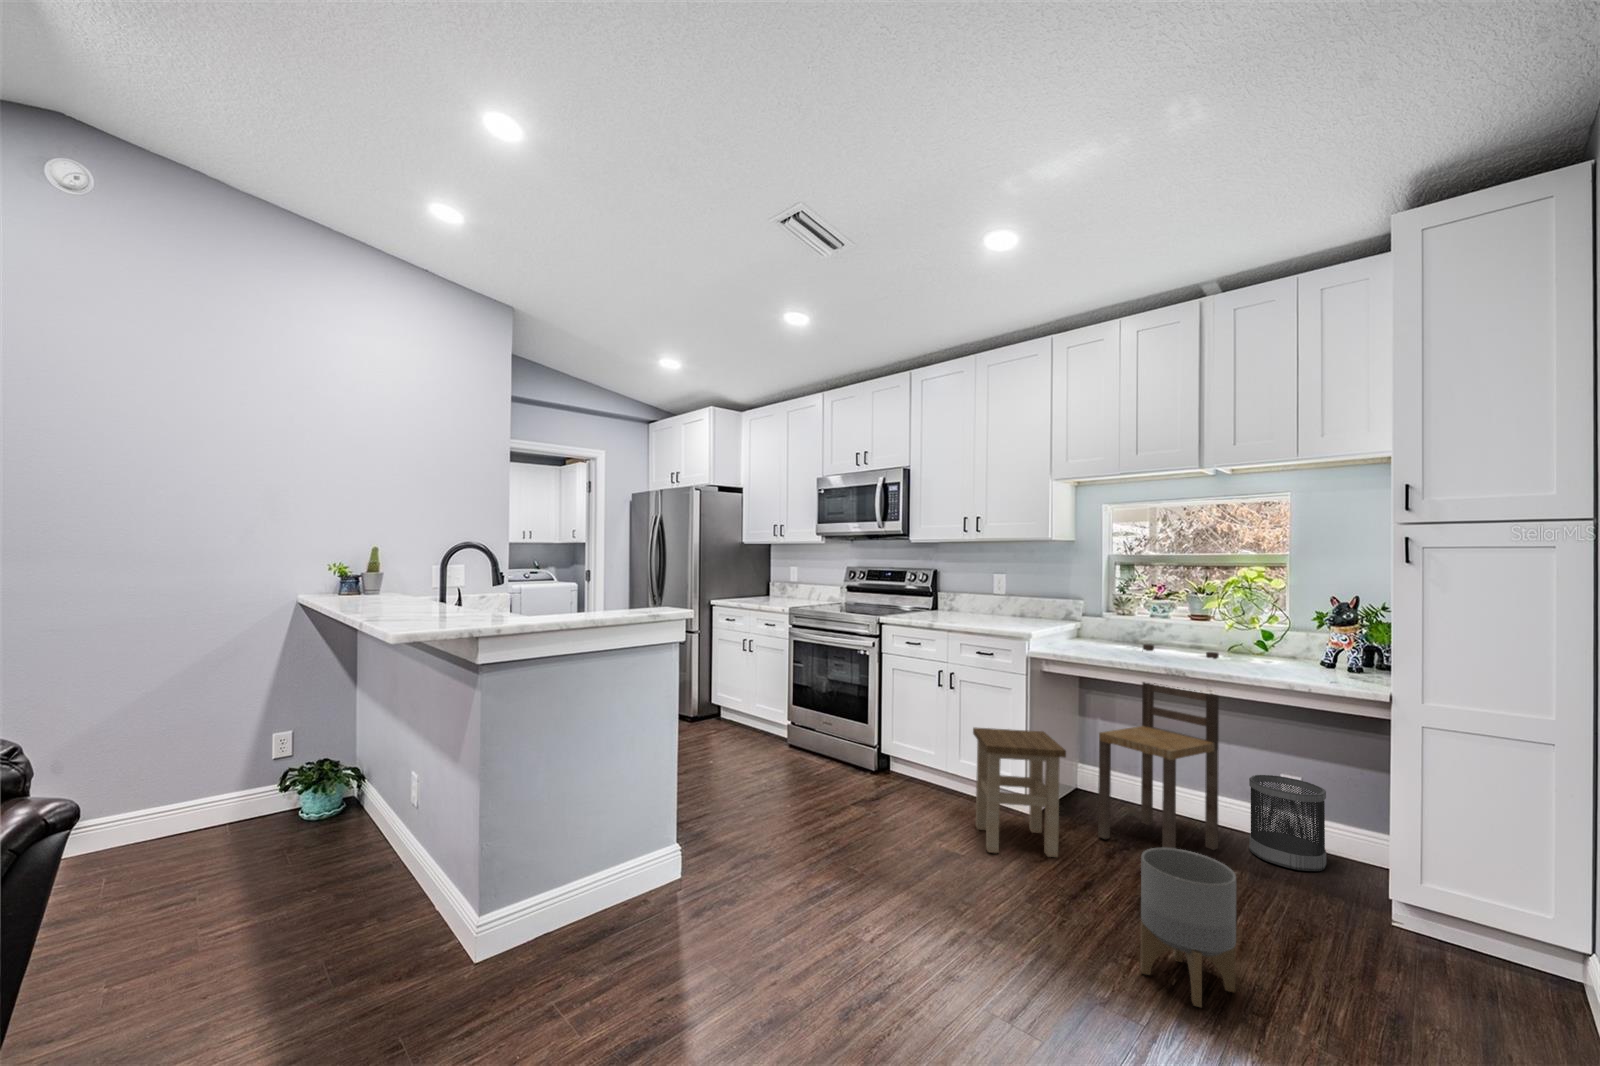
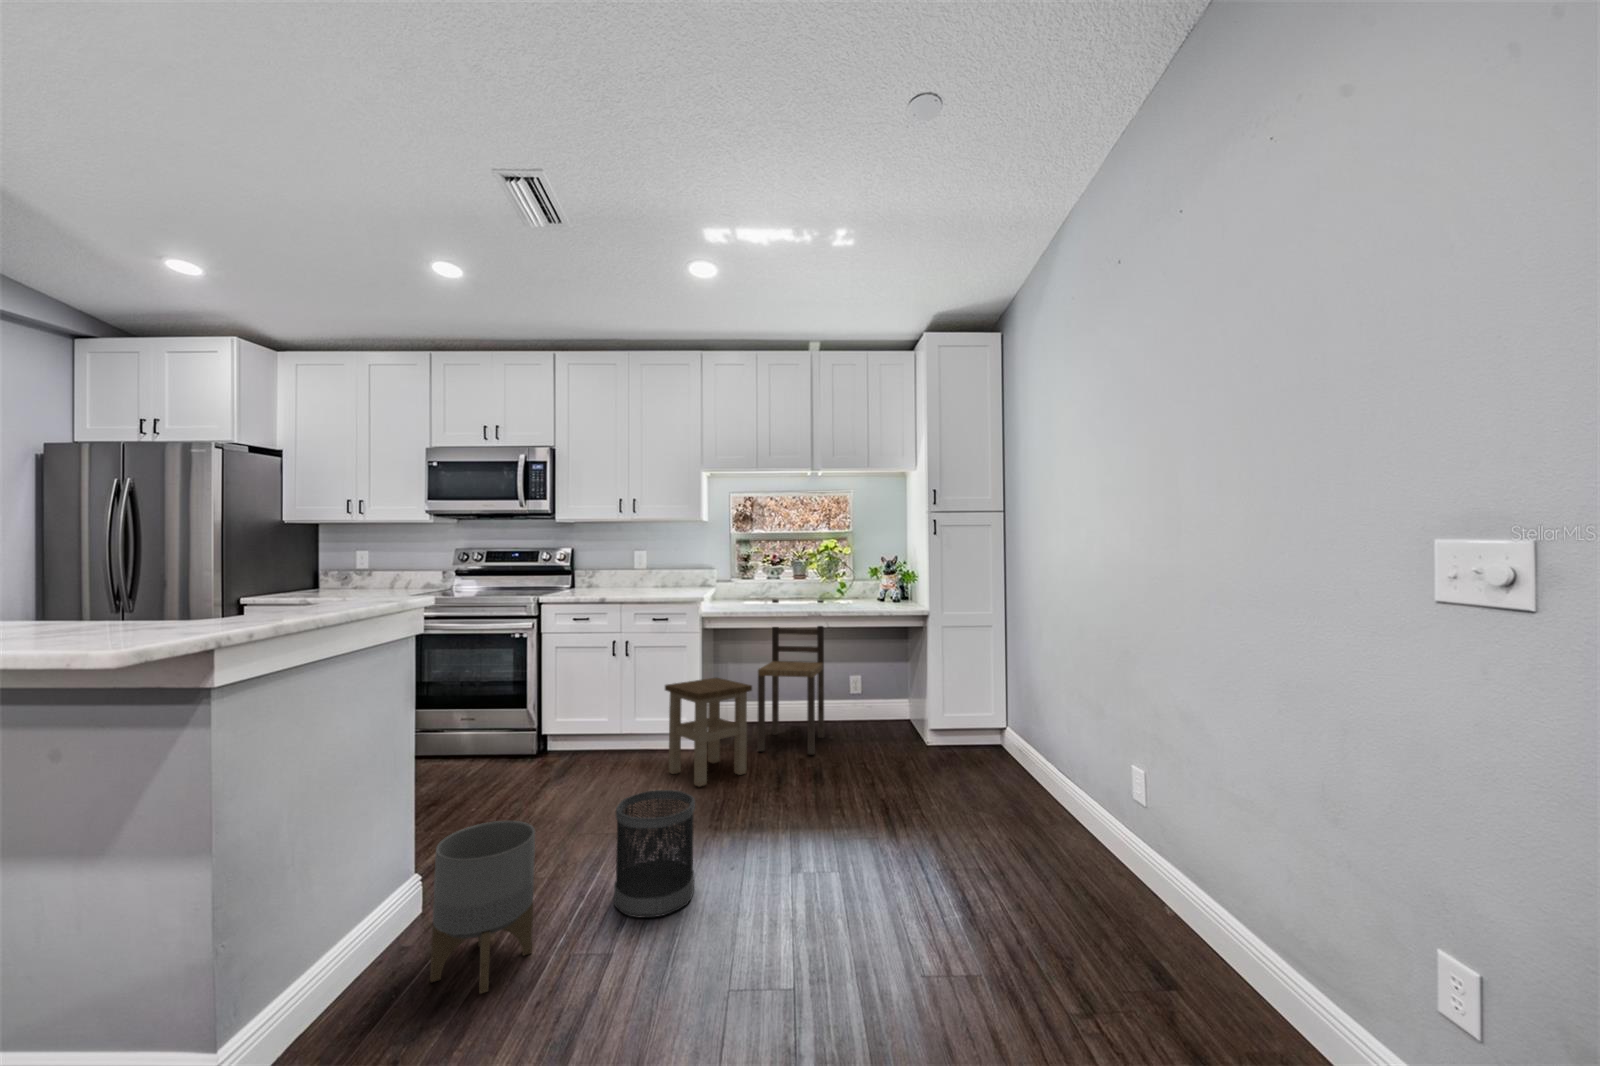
wastebasket: present [1249,775,1326,871] -> present [614,790,695,917]
planter: present [1140,848,1236,1007] -> present [430,821,535,993]

